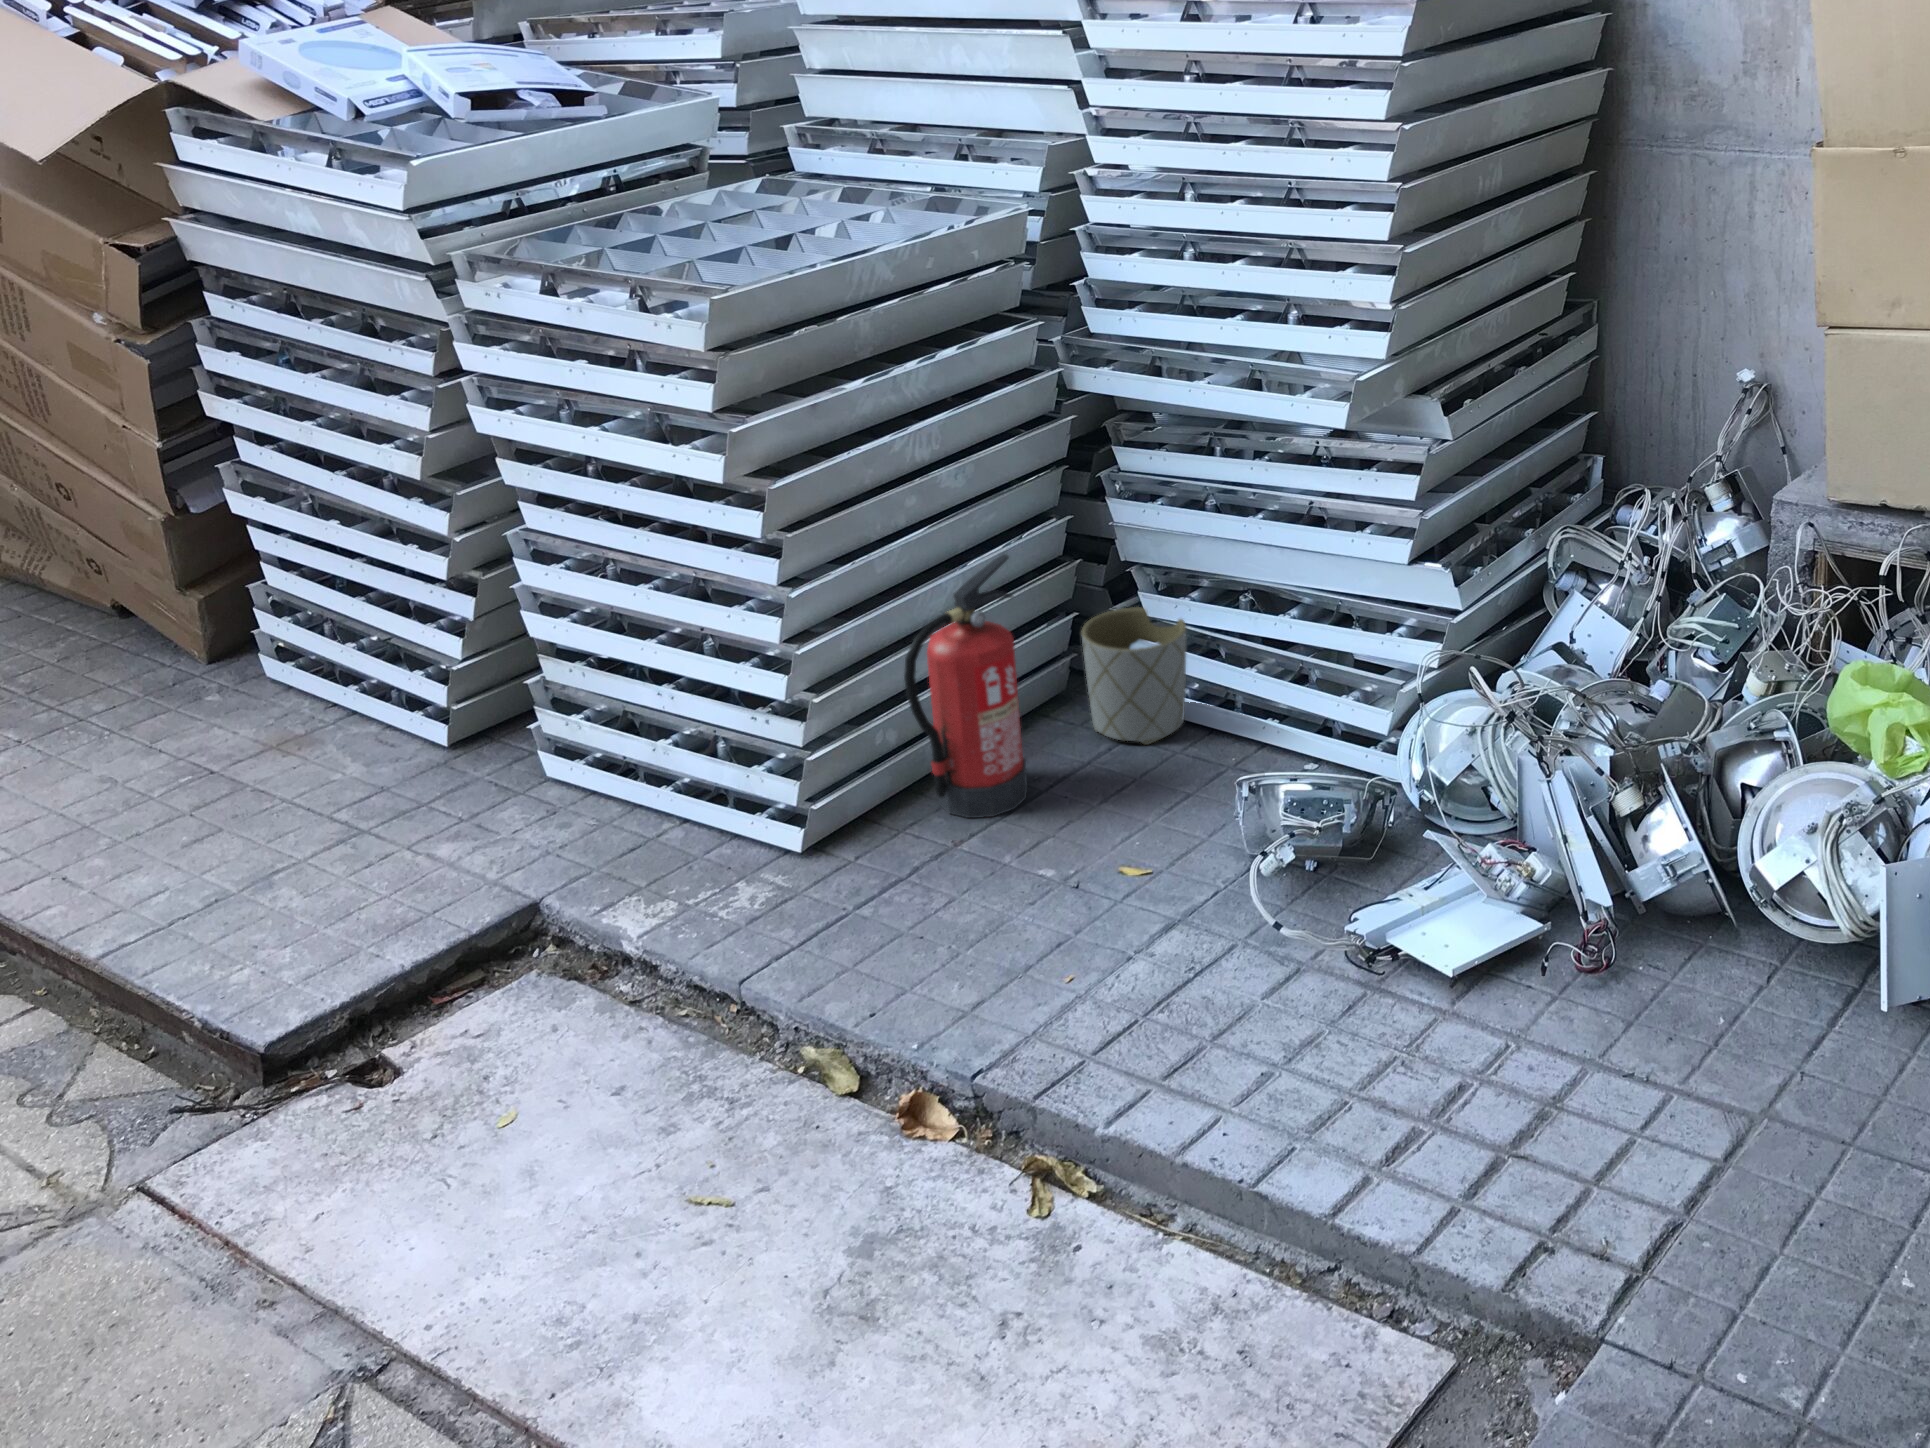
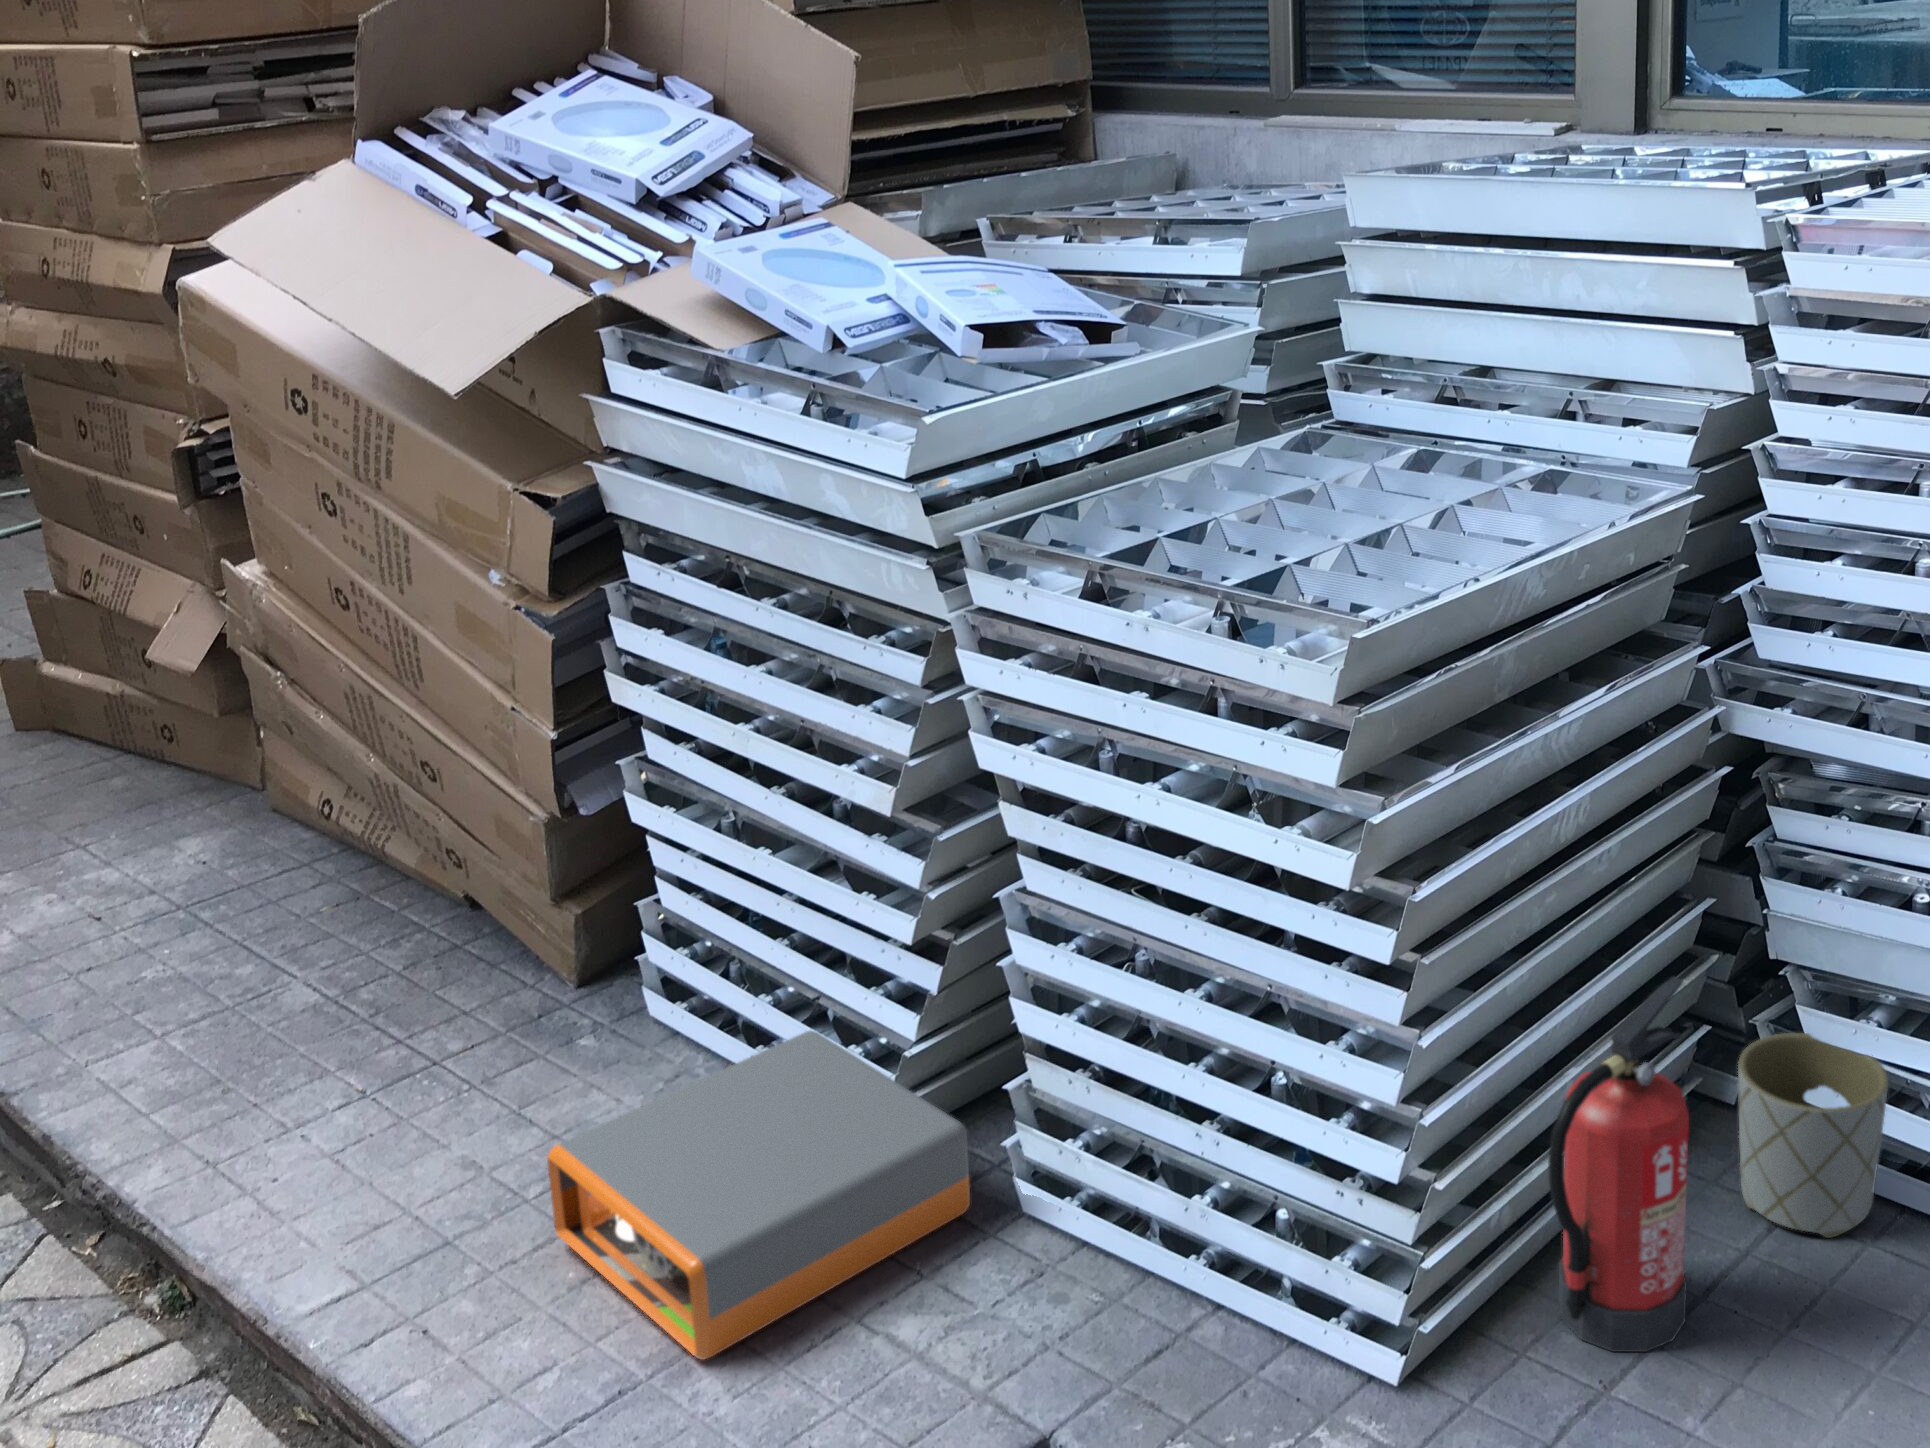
storage box: none [157,660,509,875] -> present [547,1031,970,1360]

